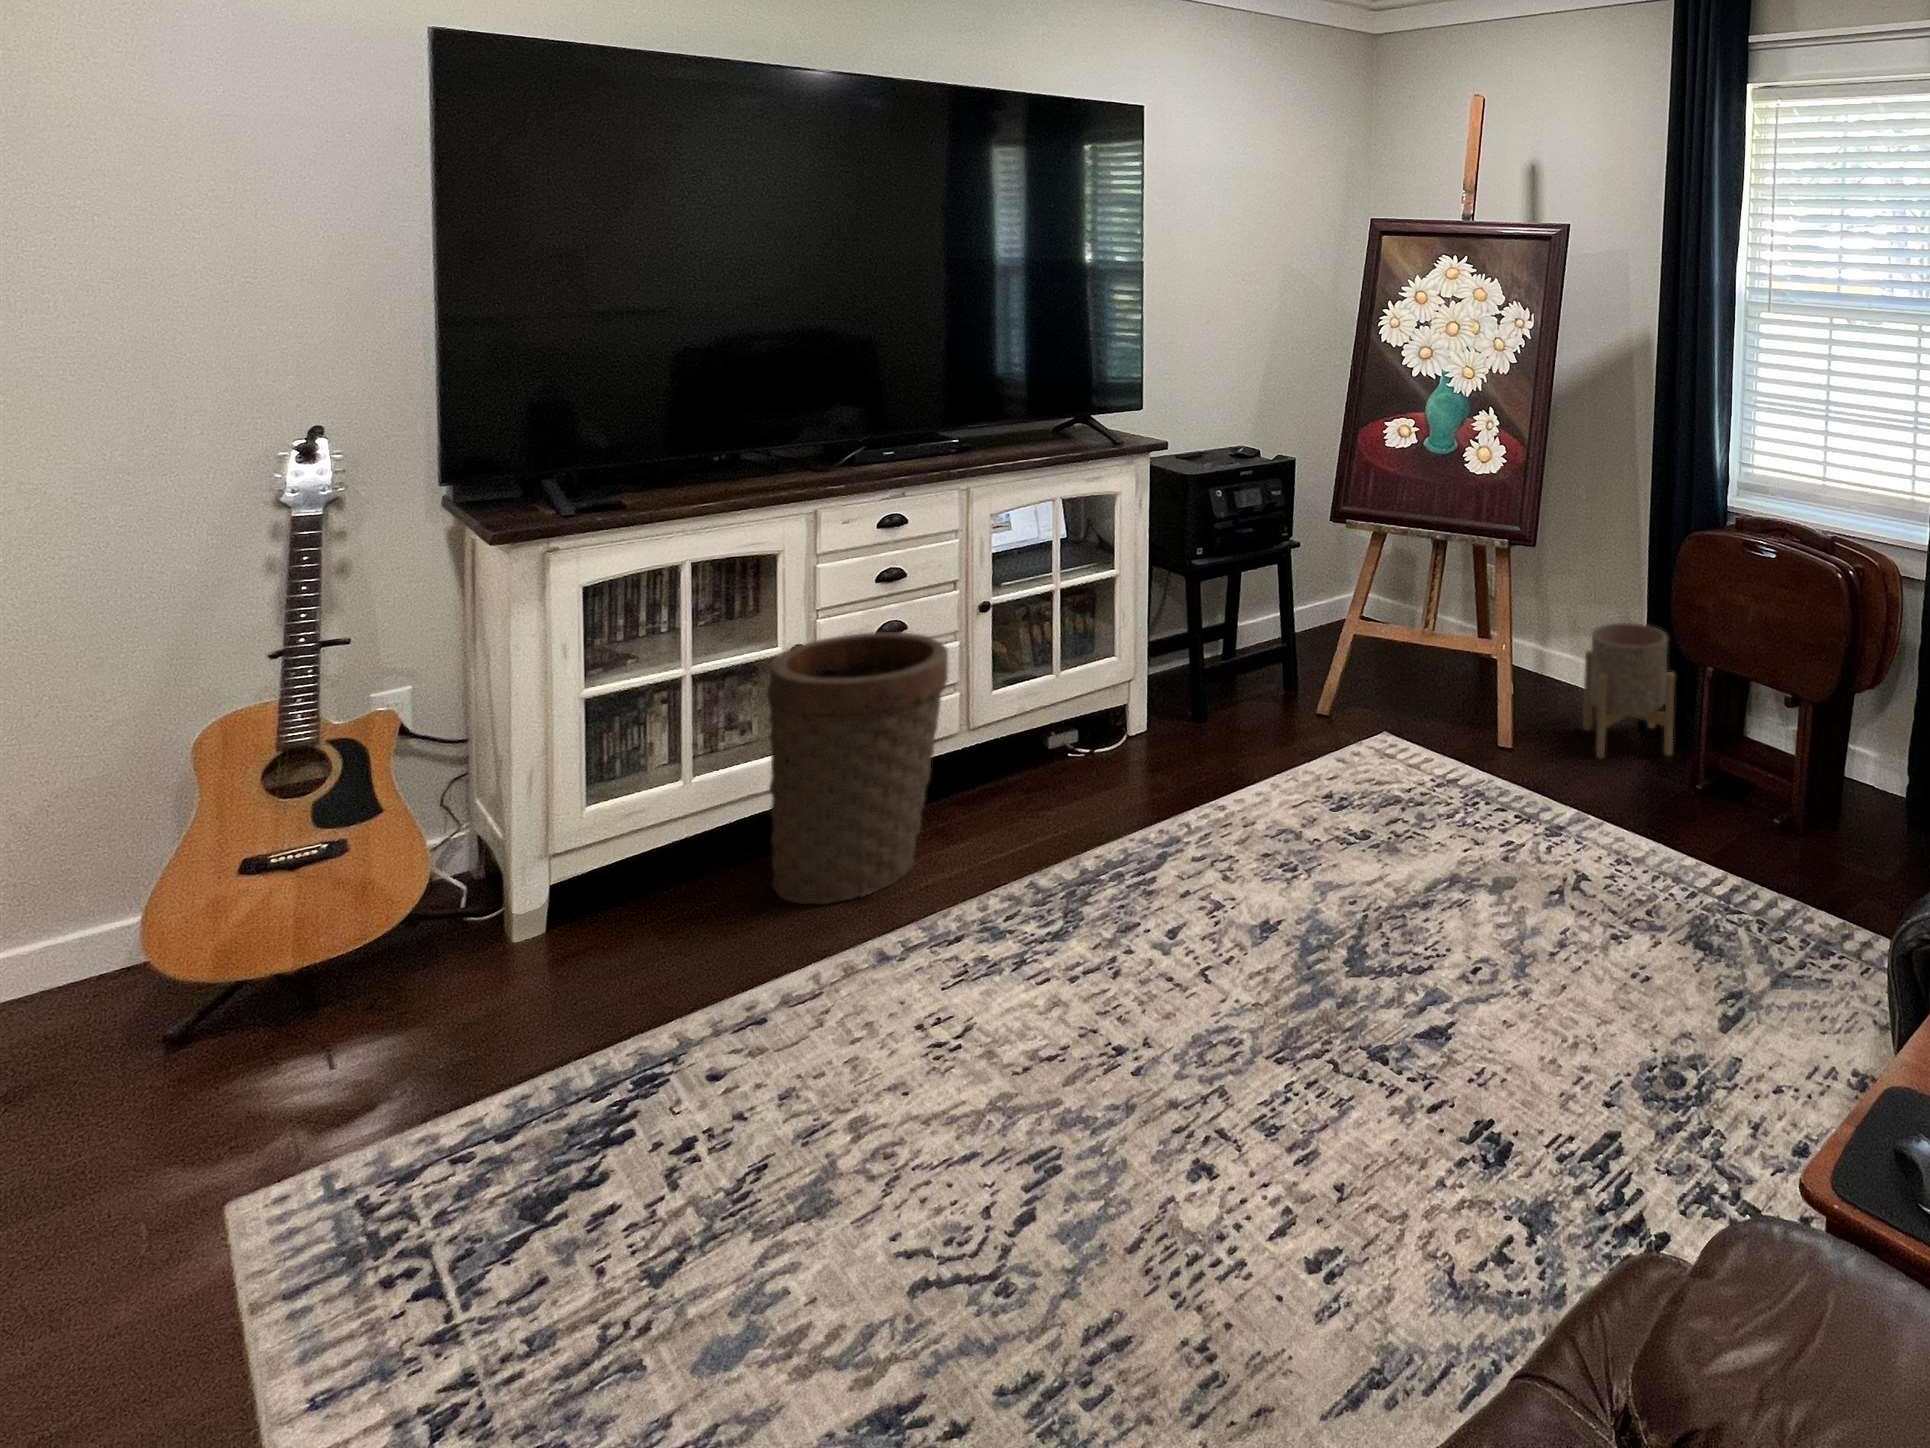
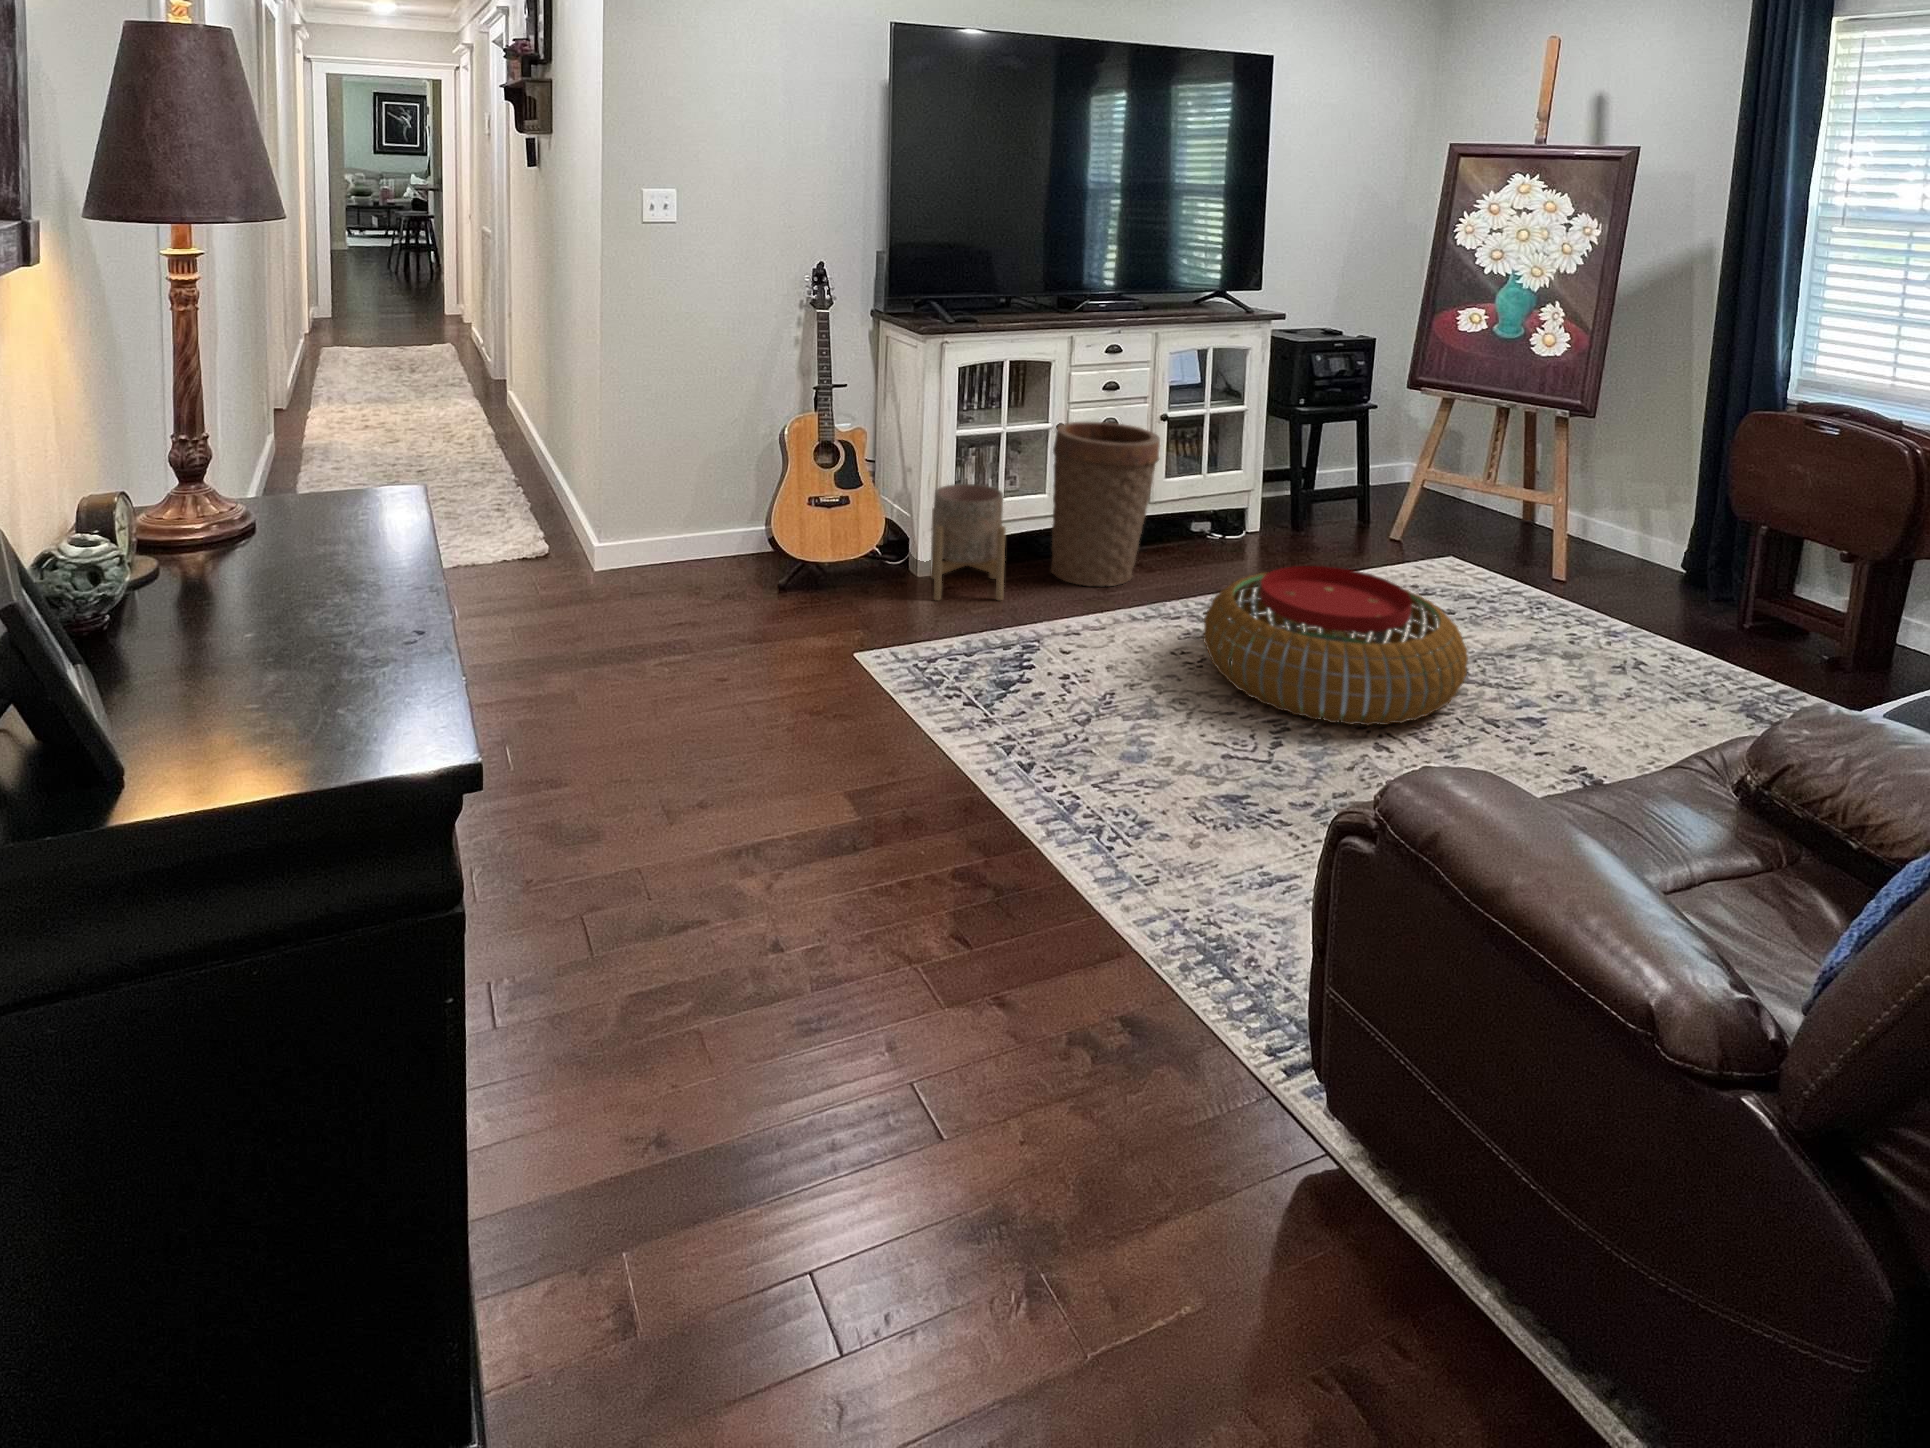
planter: present [1583,623,1675,758] -> present [930,484,1006,600]
pouf: none [951,836,1350,1136] -> present [1203,566,1468,725]

